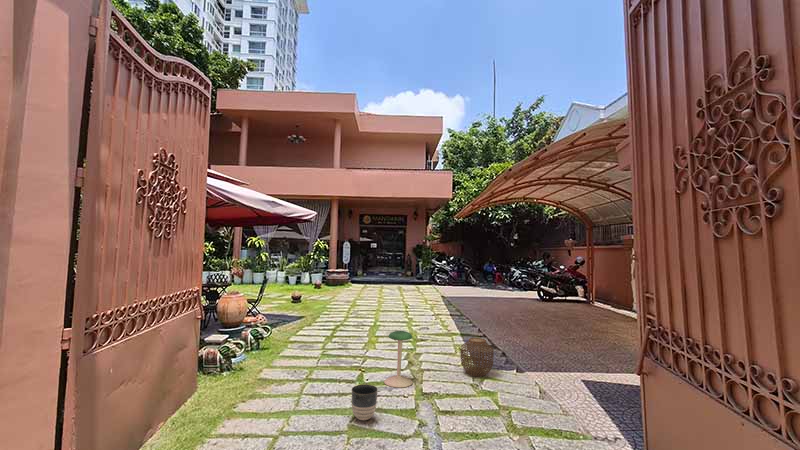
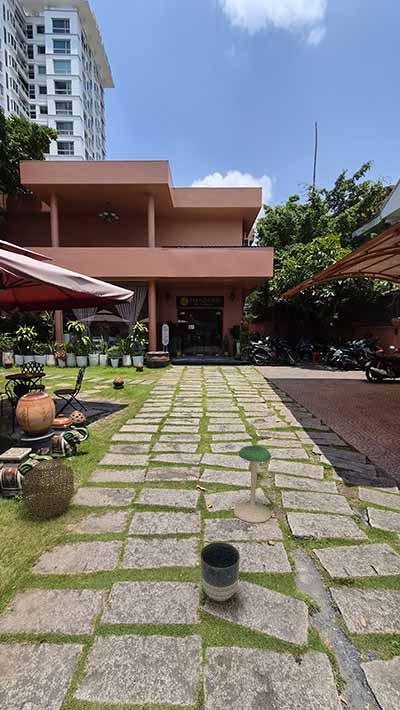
woven basket: present [461,338,494,377] -> present [22,459,74,517]

